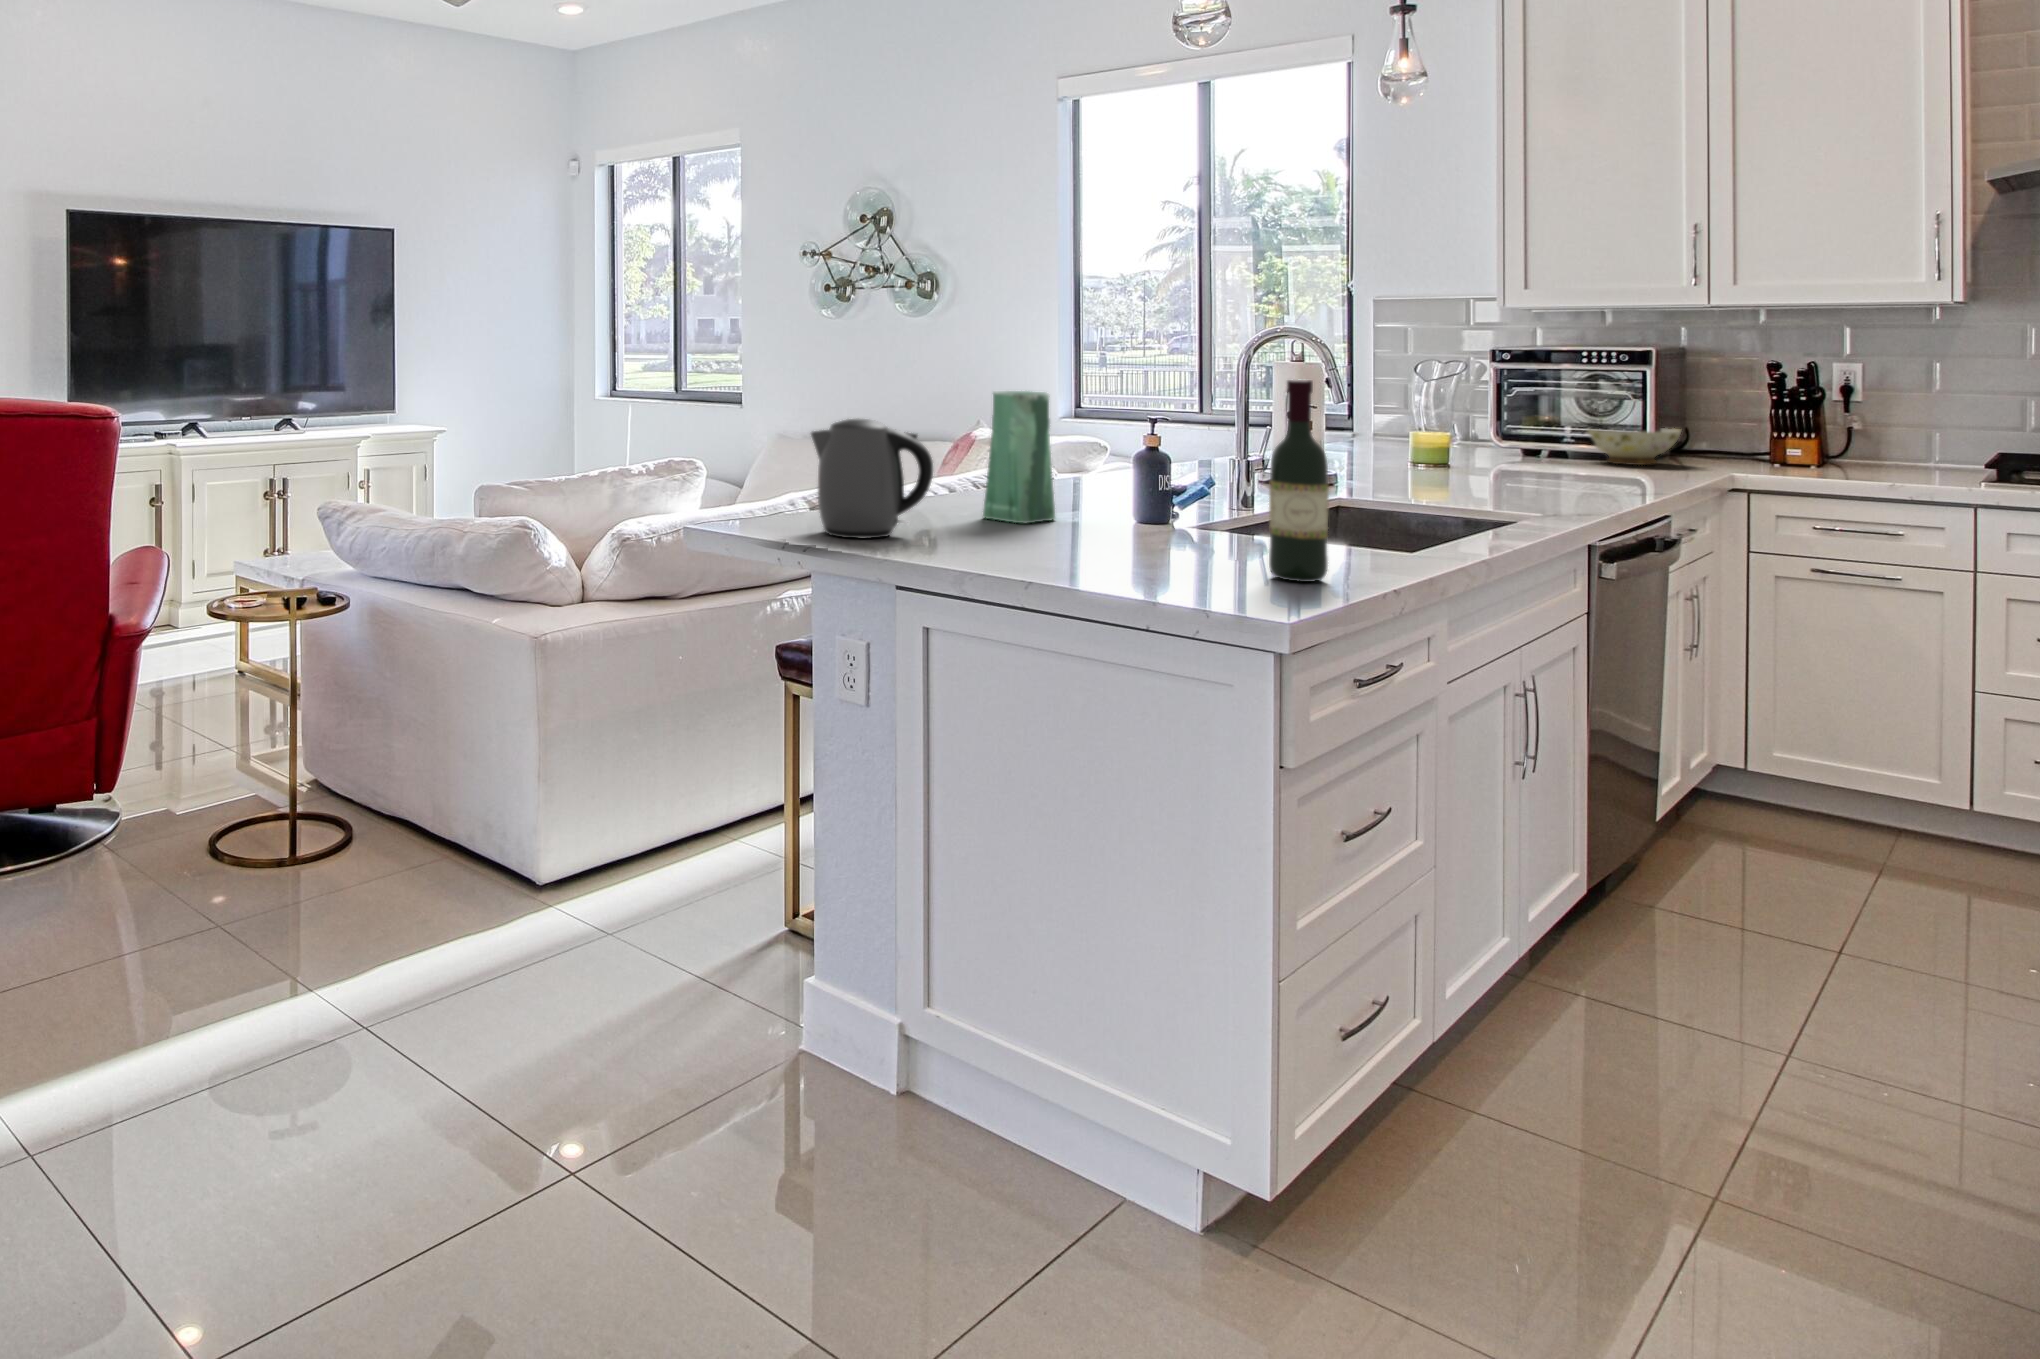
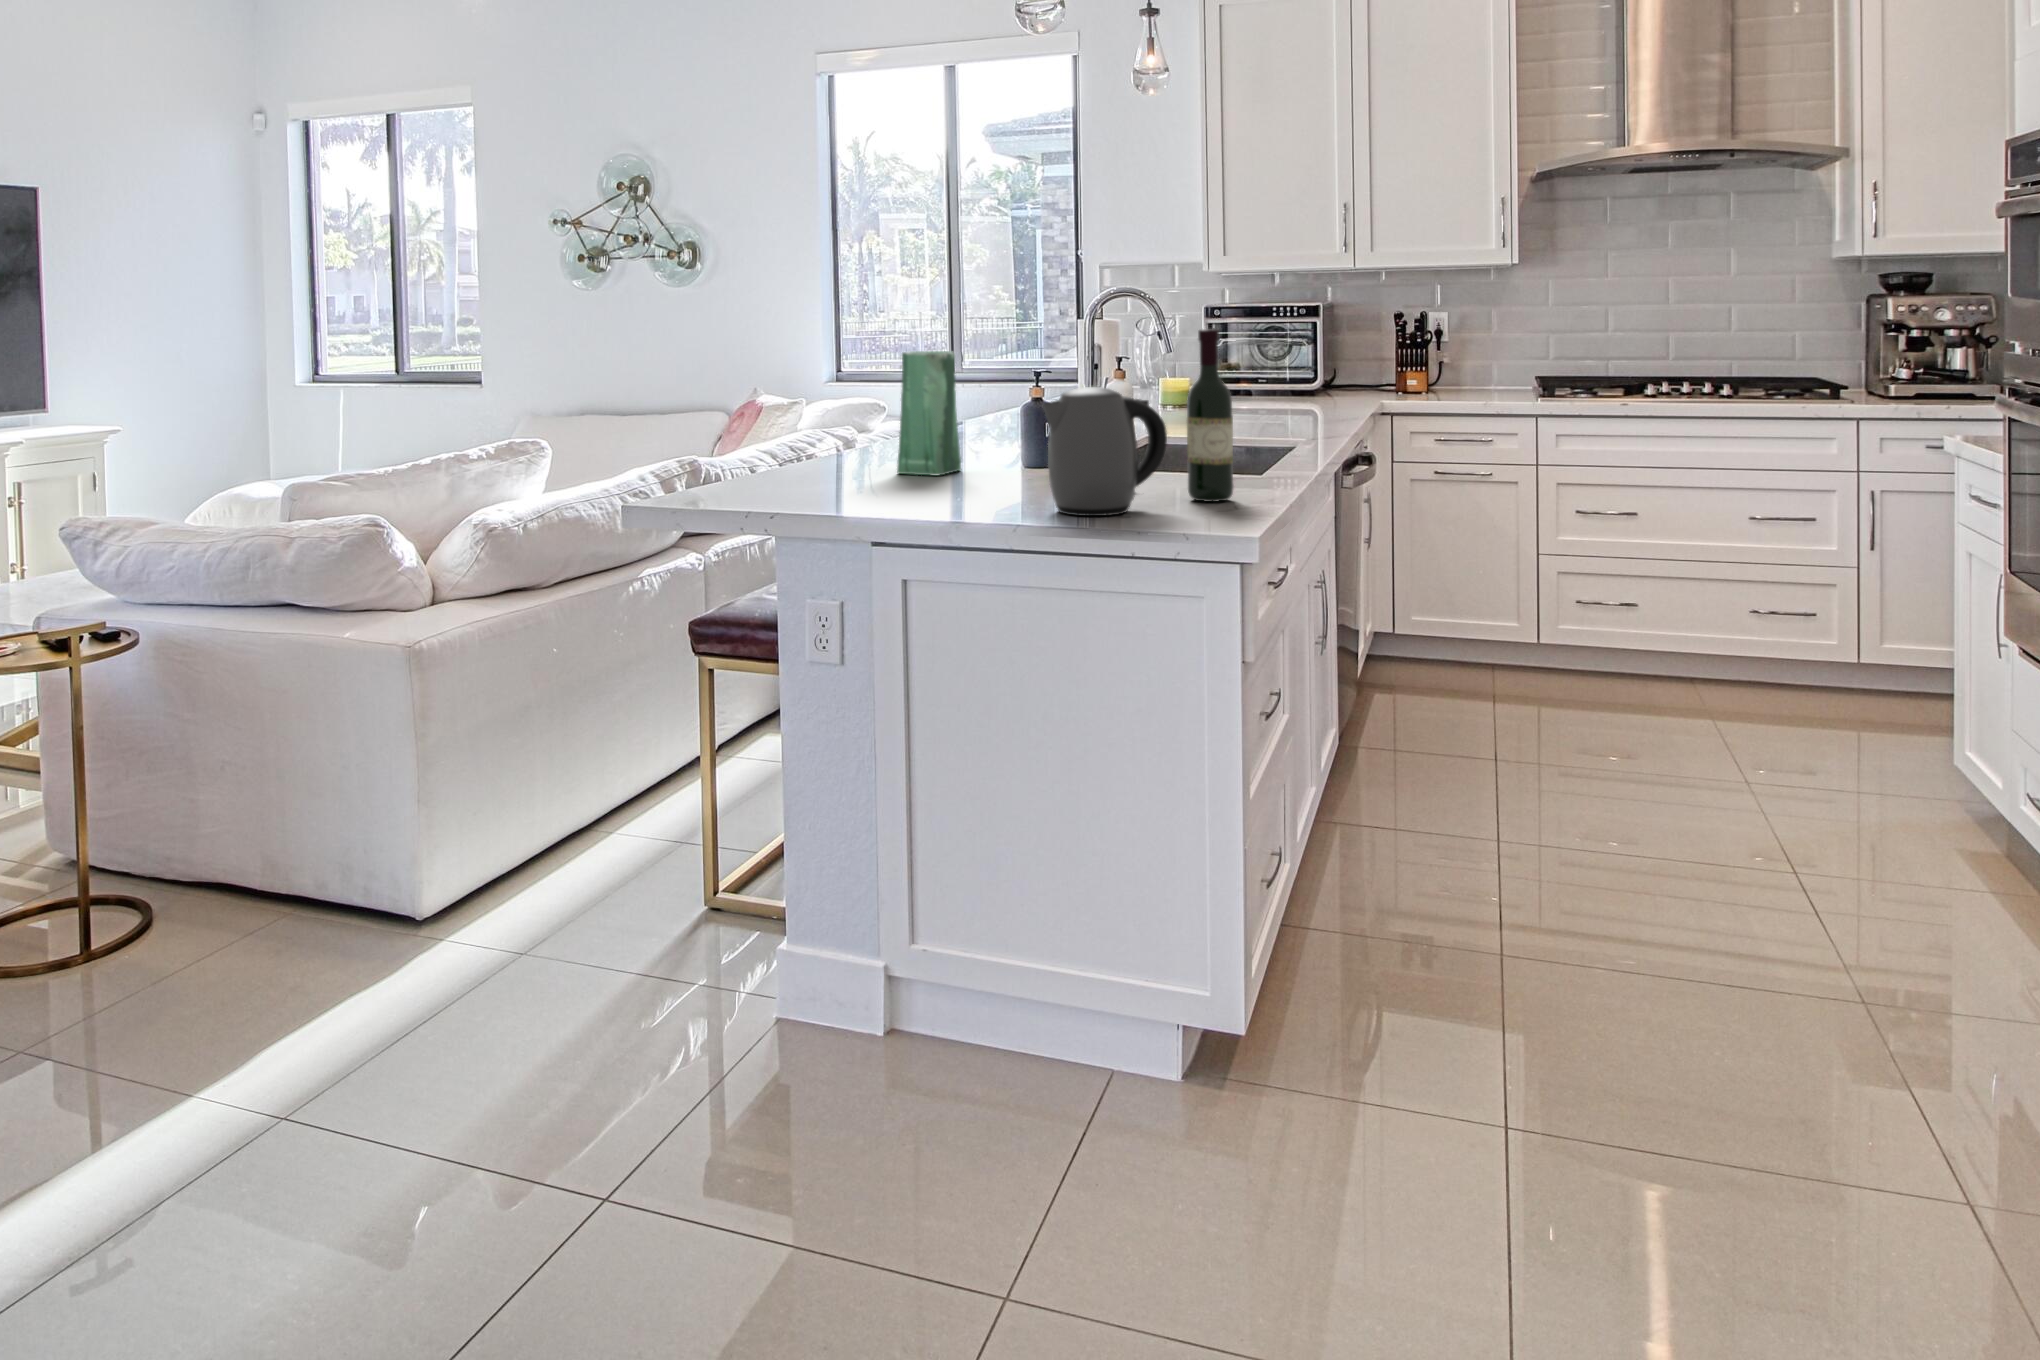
kettle: present [811,419,933,539] -> present [1042,387,1167,516]
ceramic bowl: present [1588,428,1681,465] -> none [1274,365,1341,396]

